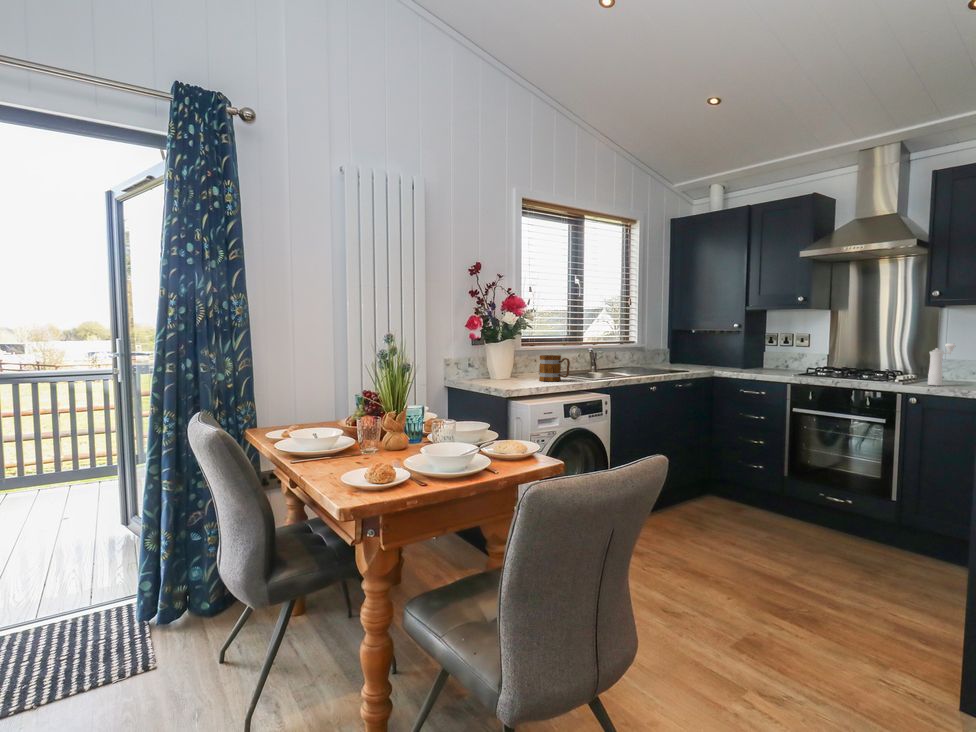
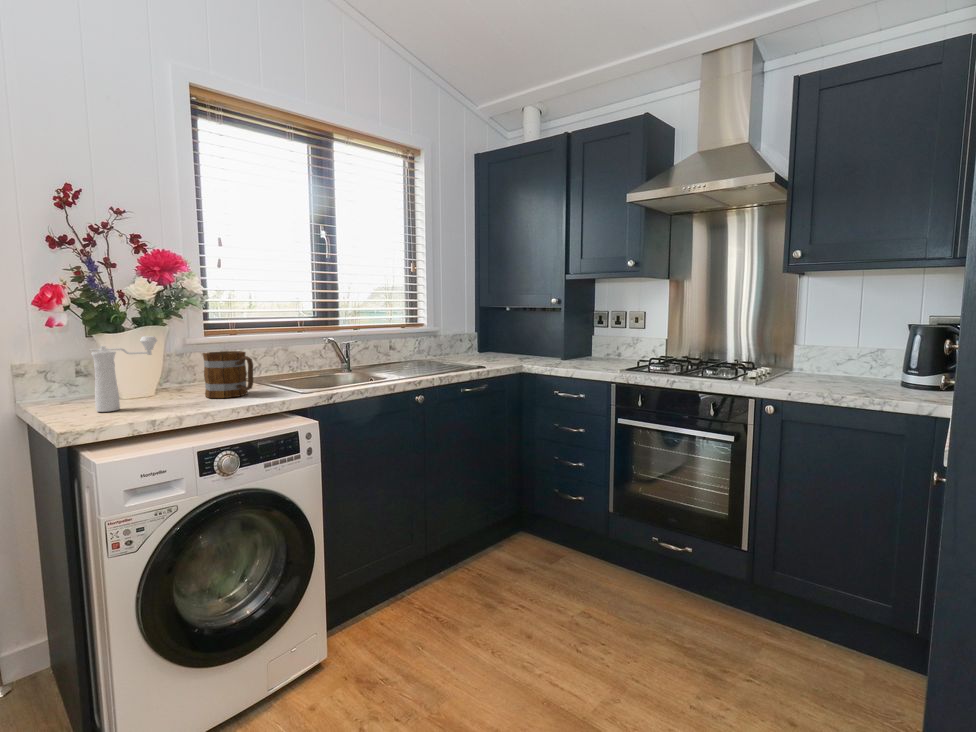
pepper mill: present [928,343,955,386] -> present [90,336,157,412]

